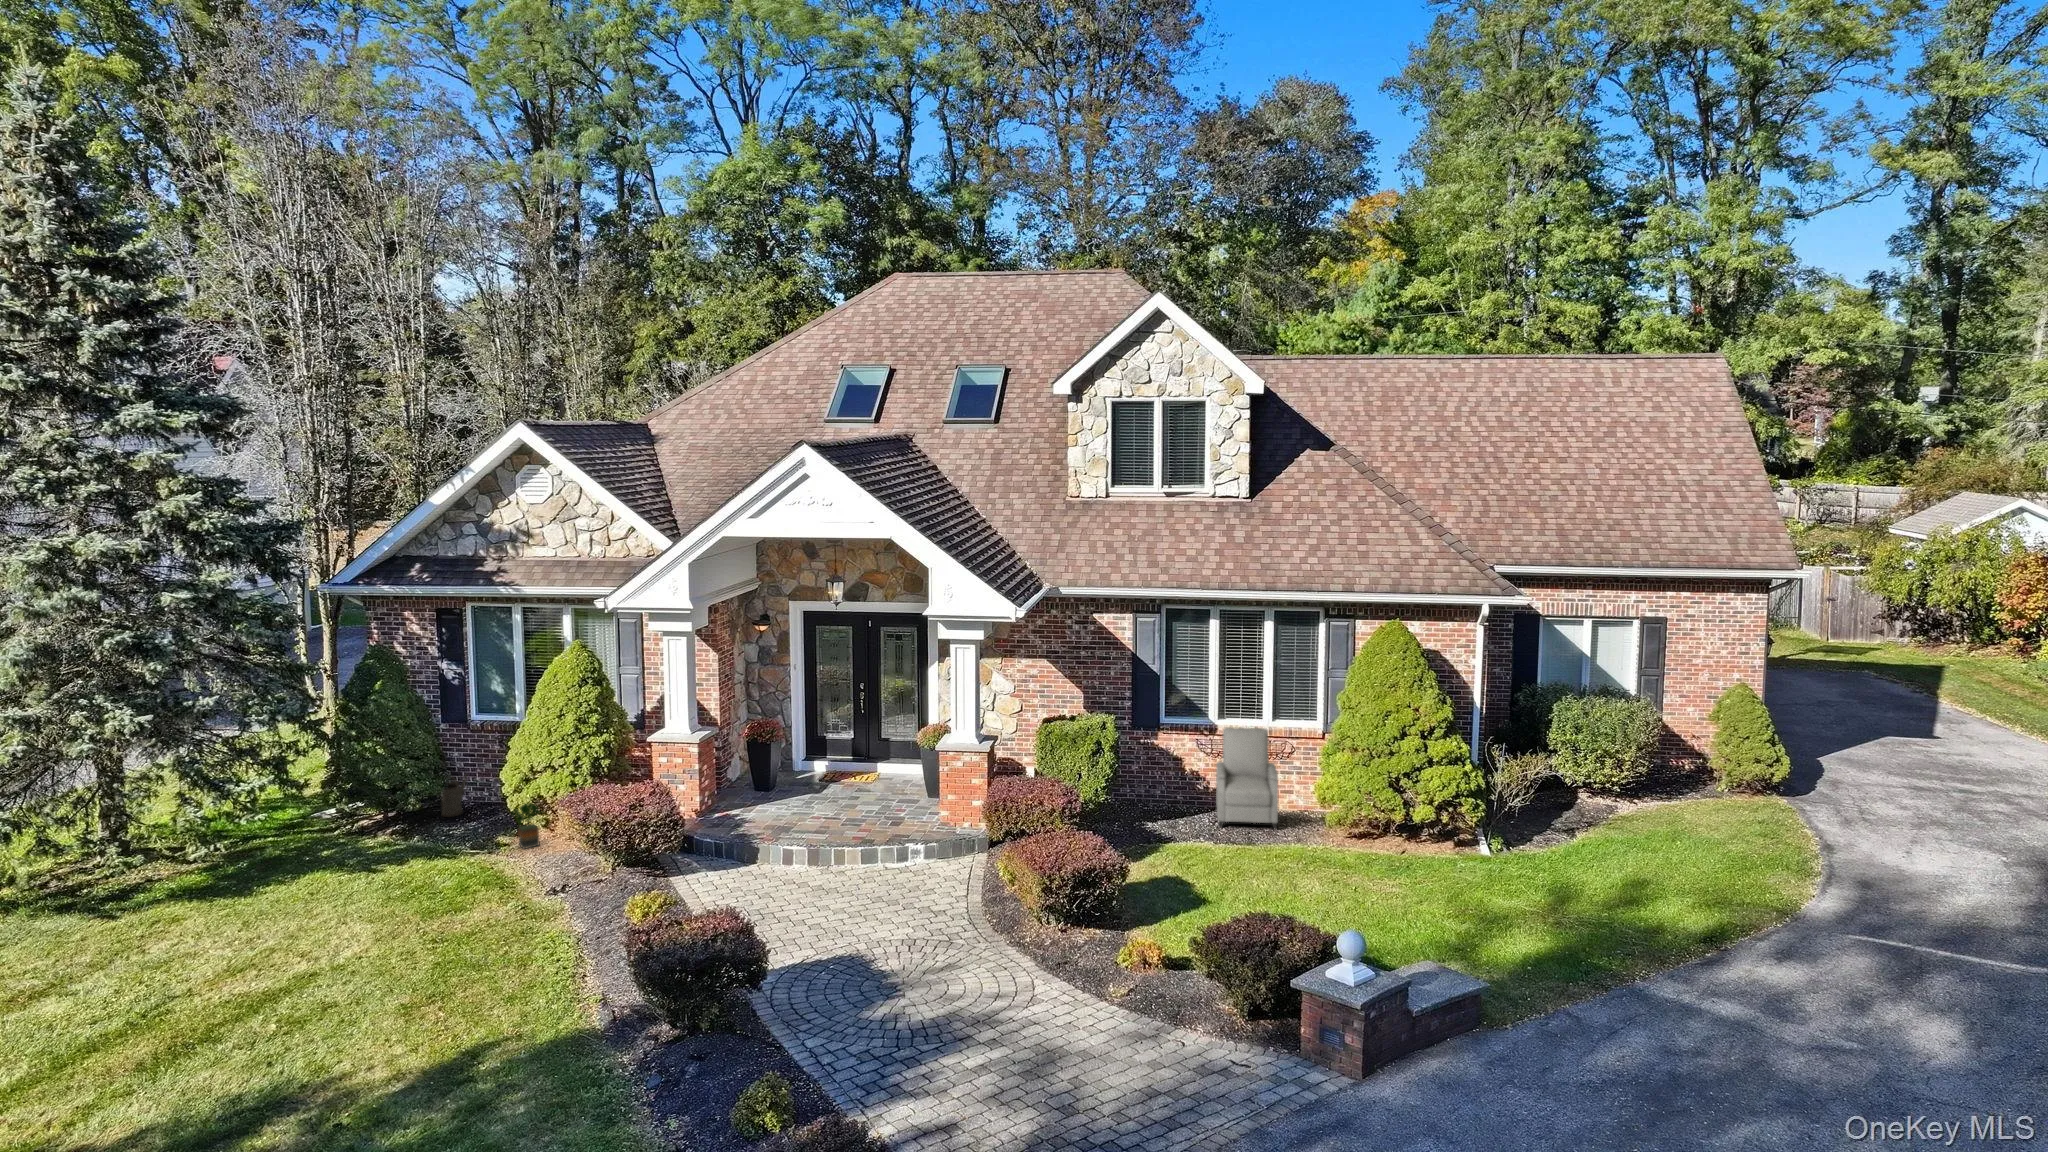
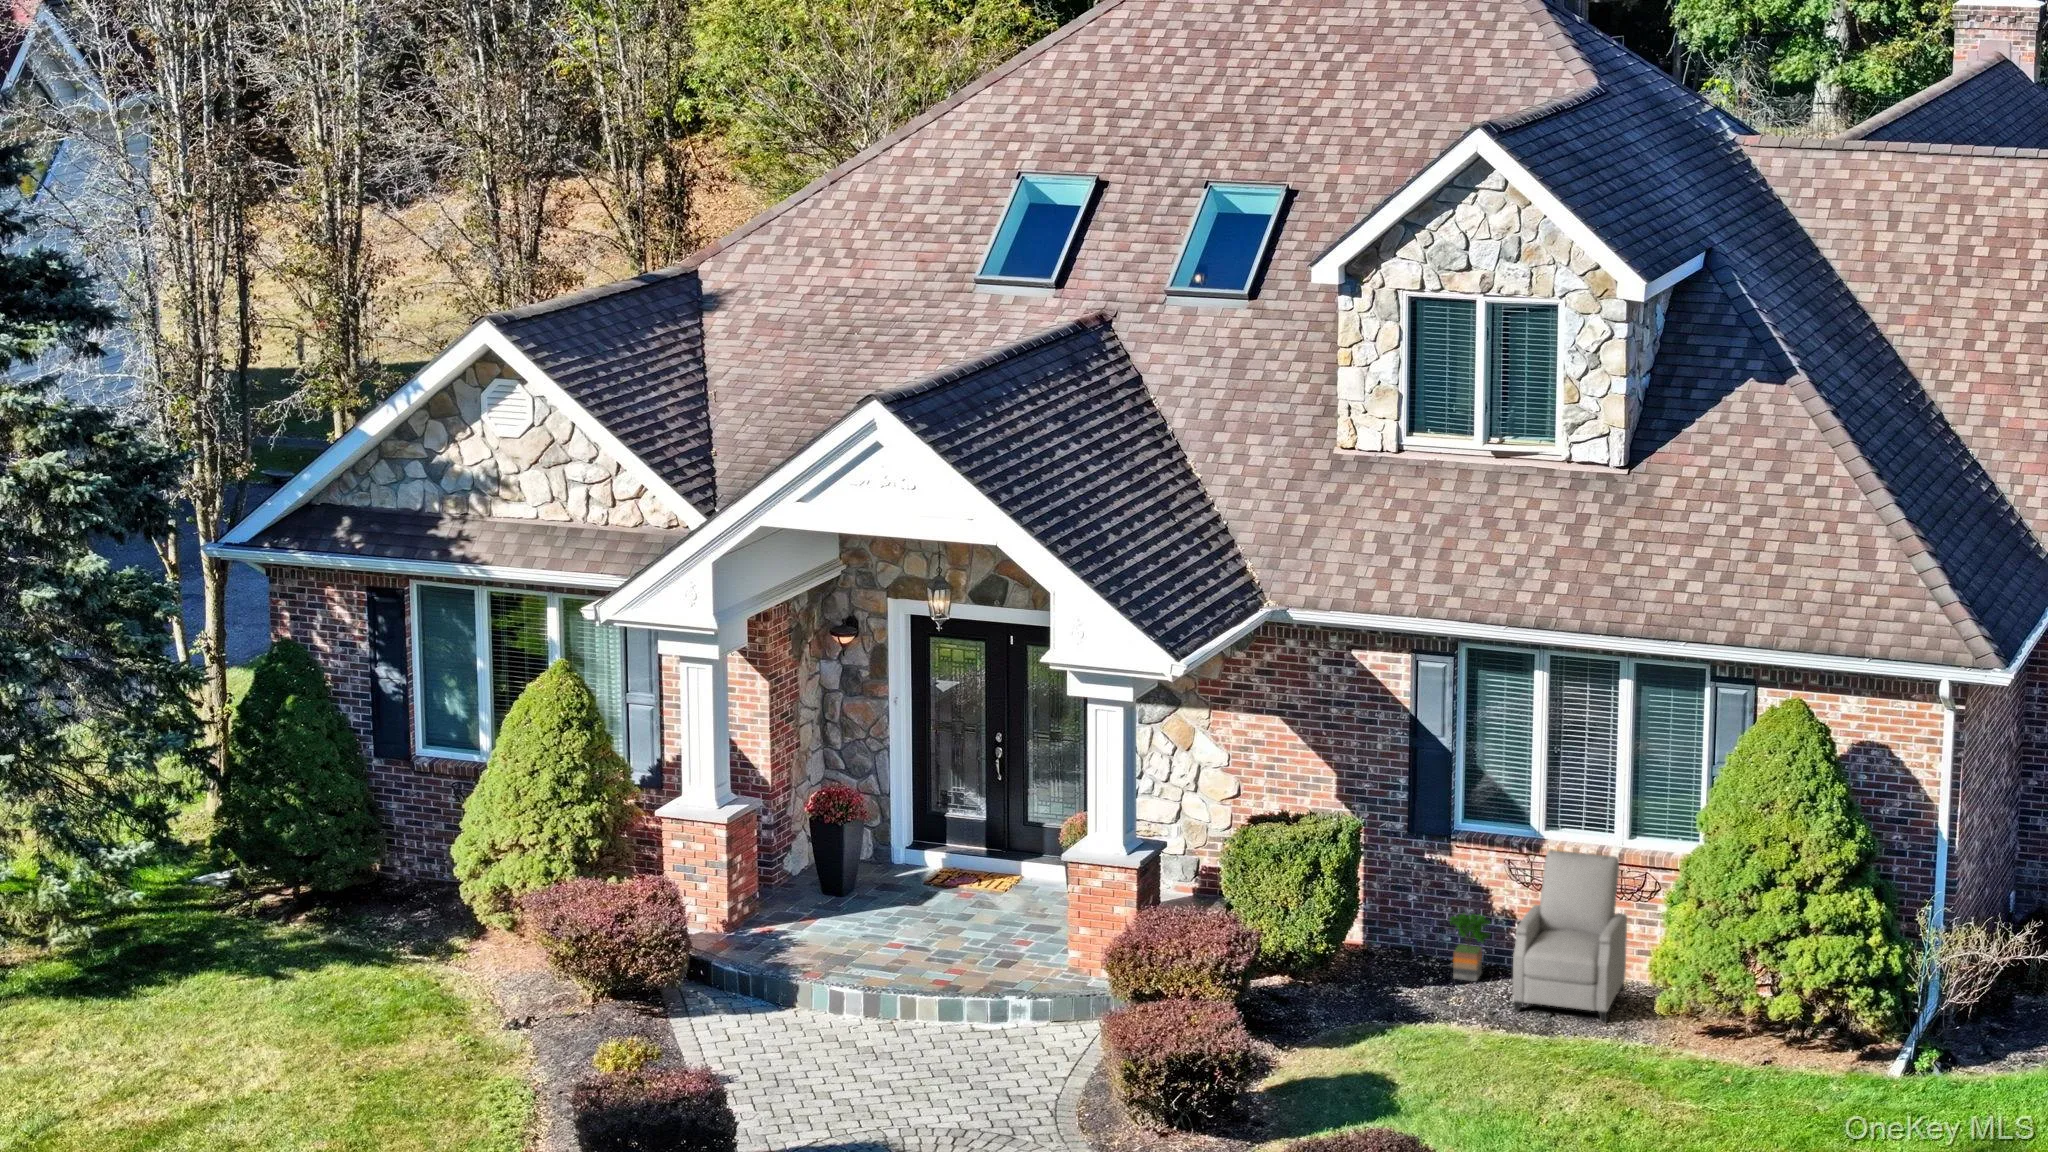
watering can: present [441,774,467,817] -> none [373,838,411,902]
potted tree: present [512,803,544,849] -> present [1450,913,1491,981]

